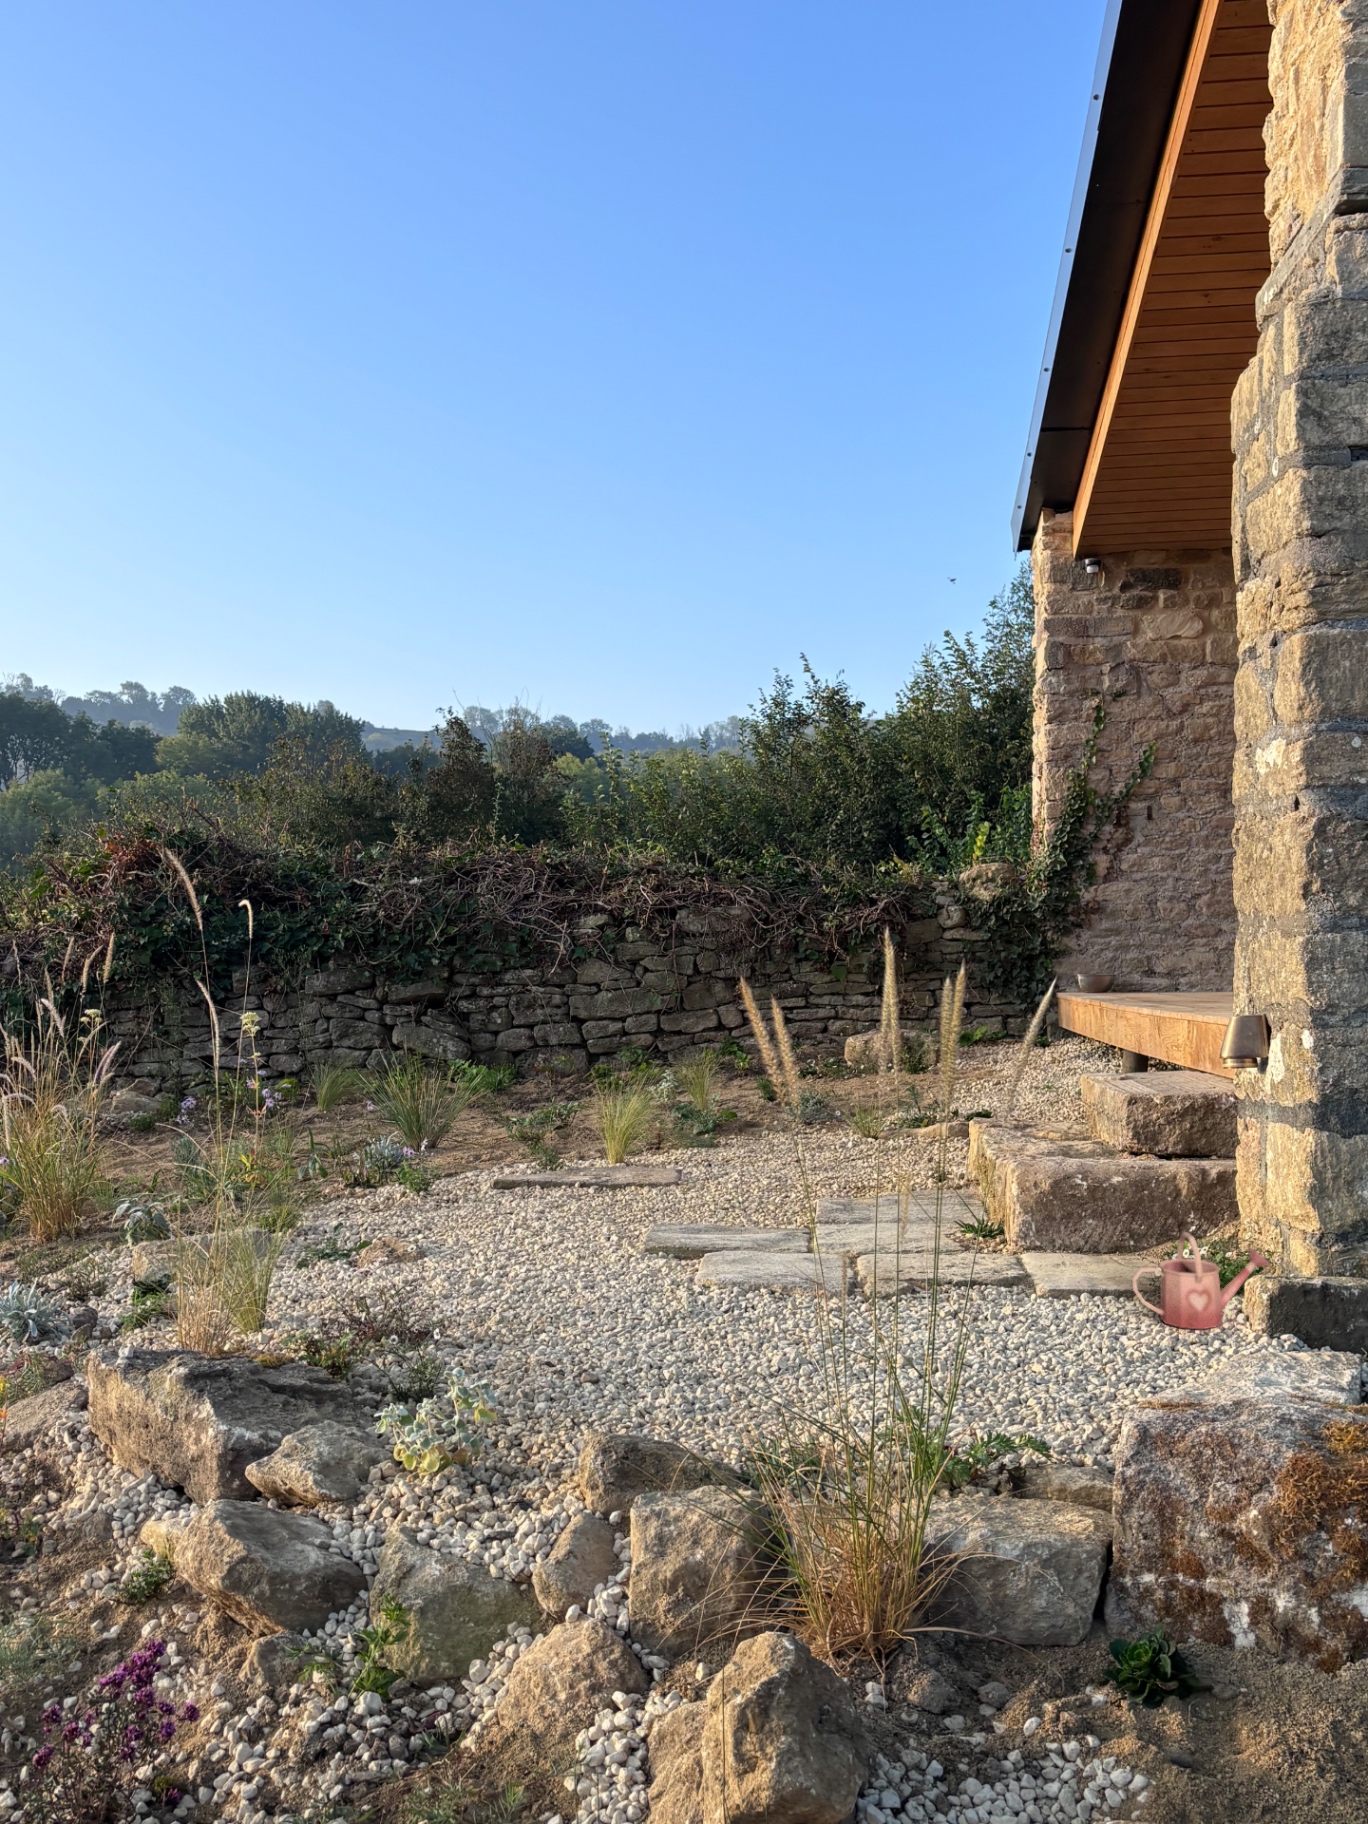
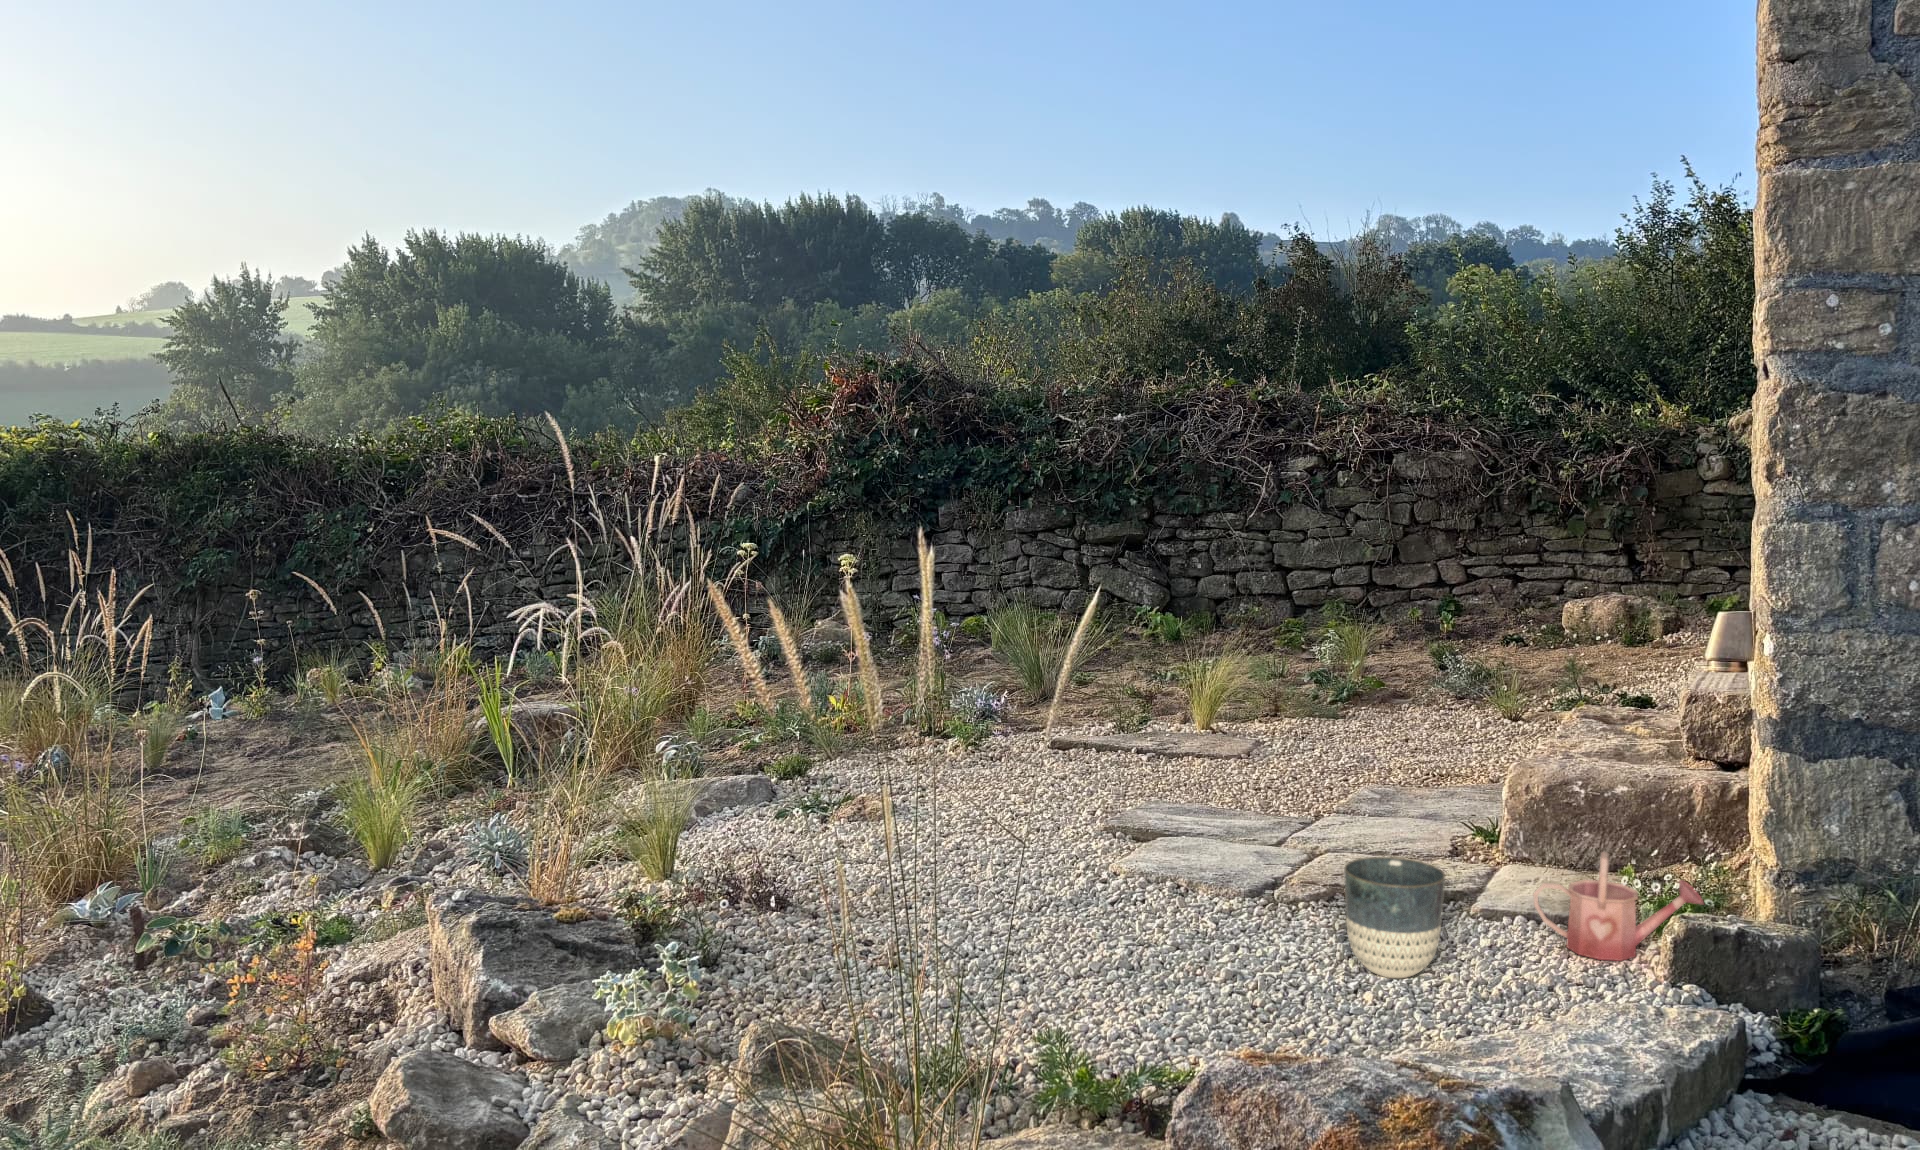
planter: none [1004,1261,1098,1376] -> present [1344,857,1445,978]

